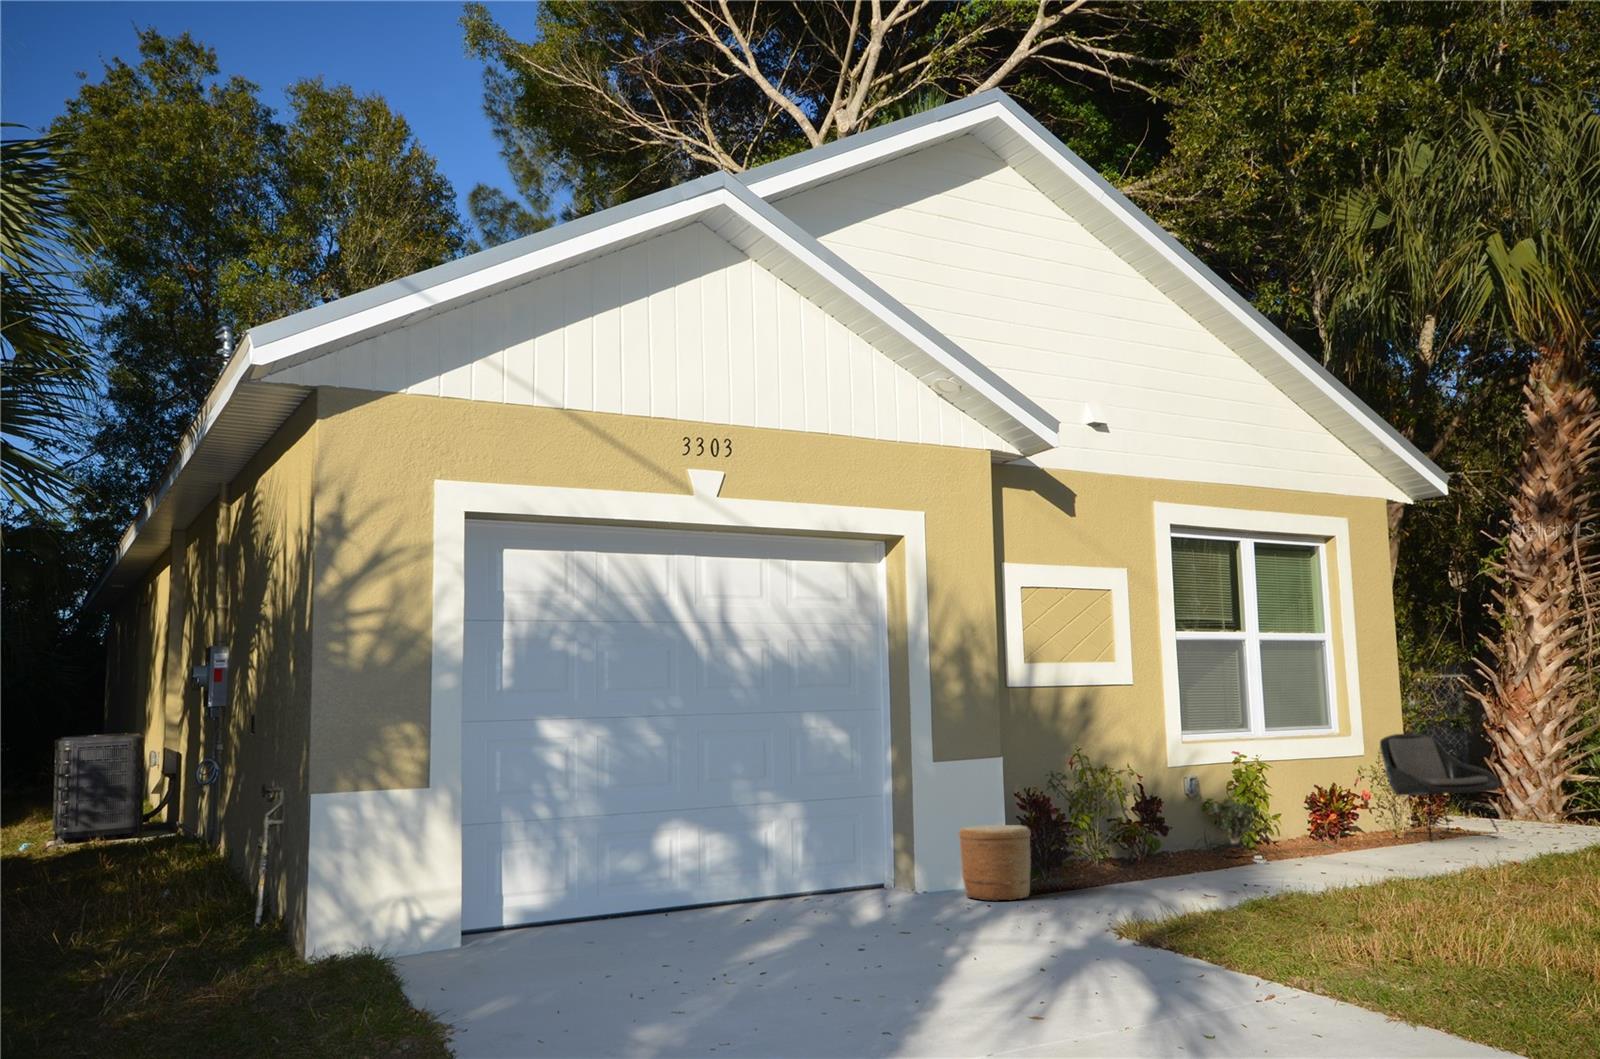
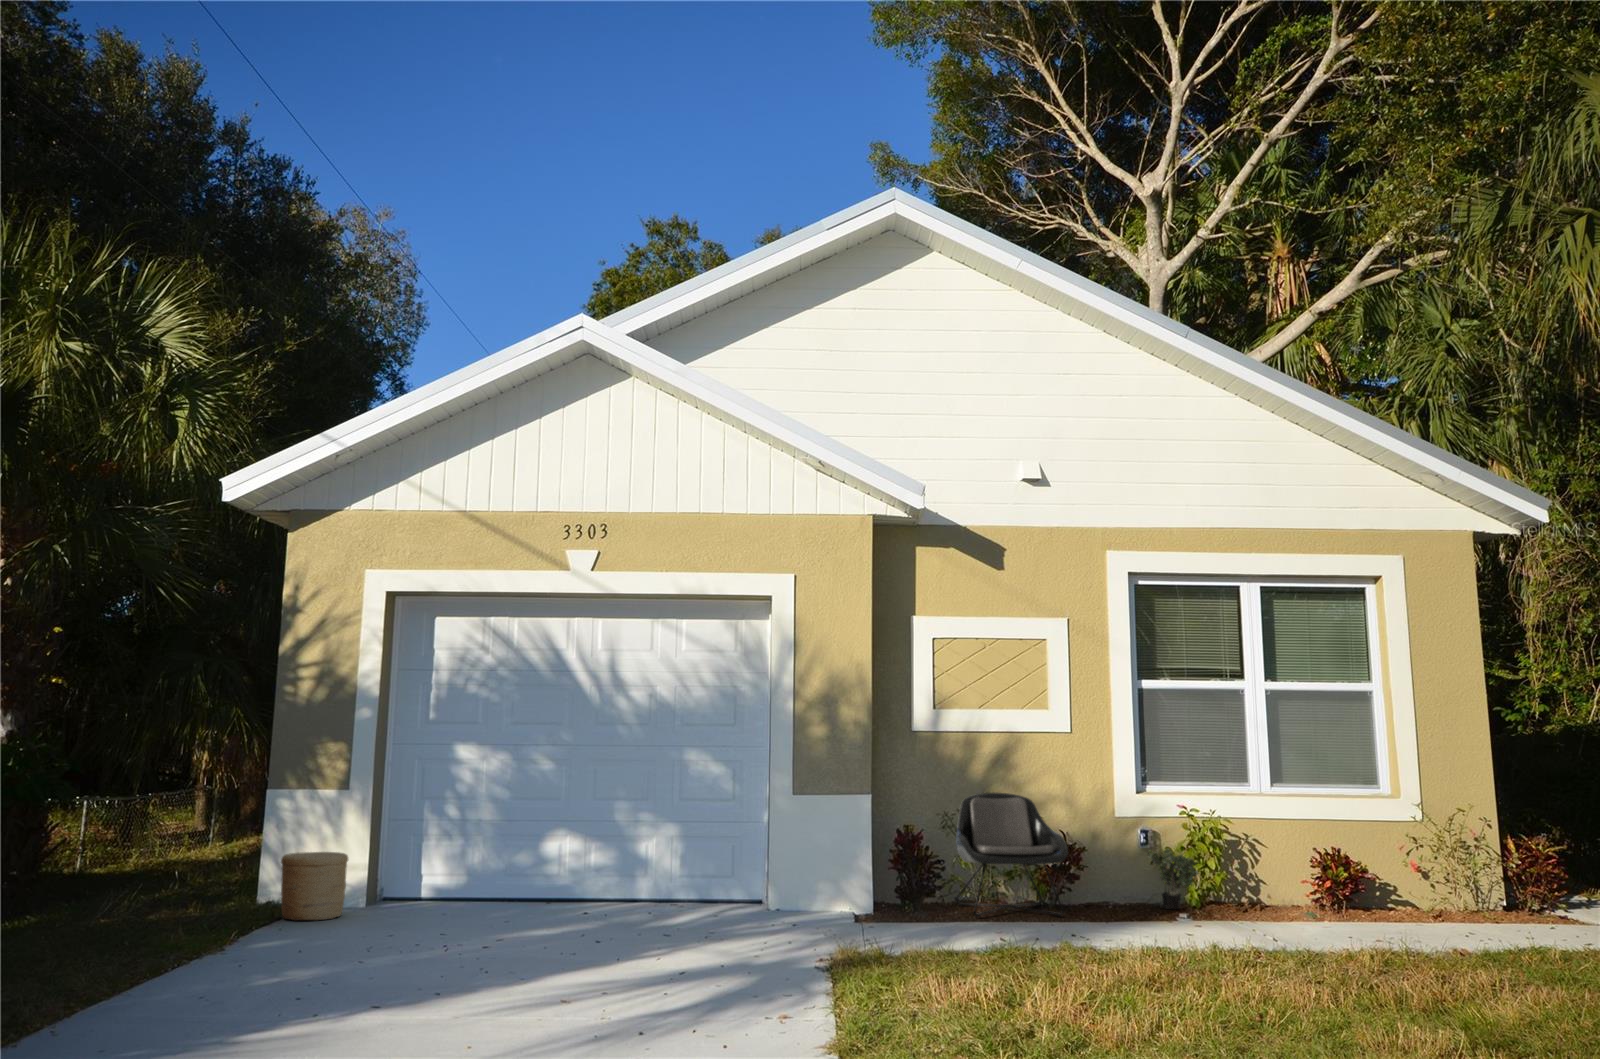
lounge chair: present [1380,734,1500,842] -> present [956,792,1068,917]
woven basket: present [959,825,1031,901] -> present [281,852,348,921]

